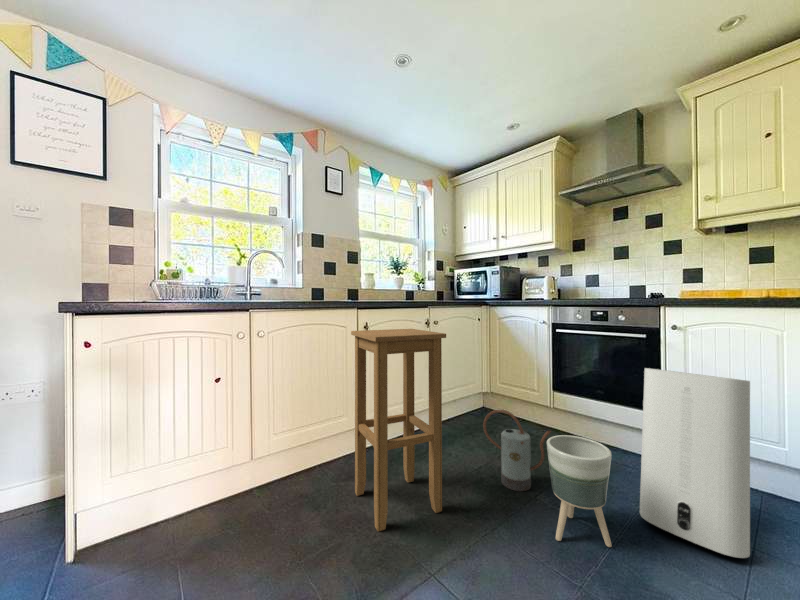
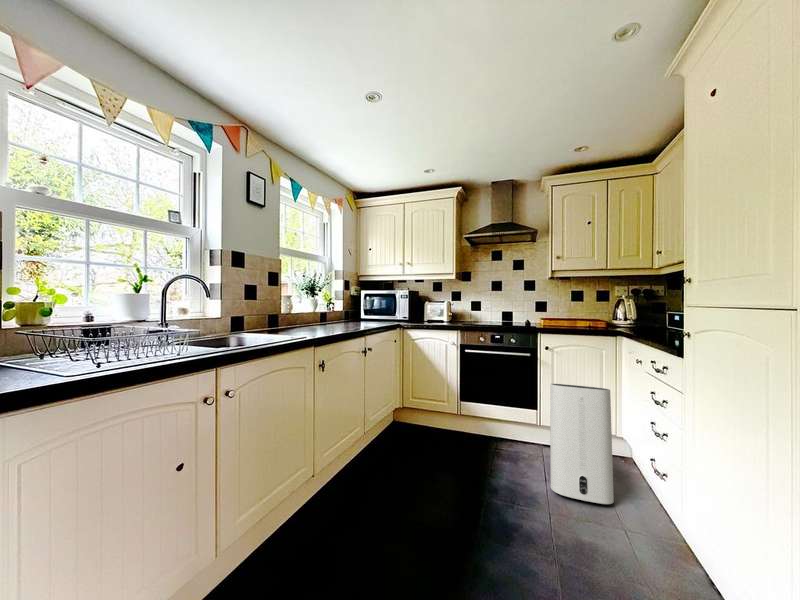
stool: present [351,329,446,532] -> none [339,365,437,575]
watering can: present [483,410,551,491] -> none [440,429,492,496]
planter: present [547,435,612,547] -> none [507,443,553,529]

